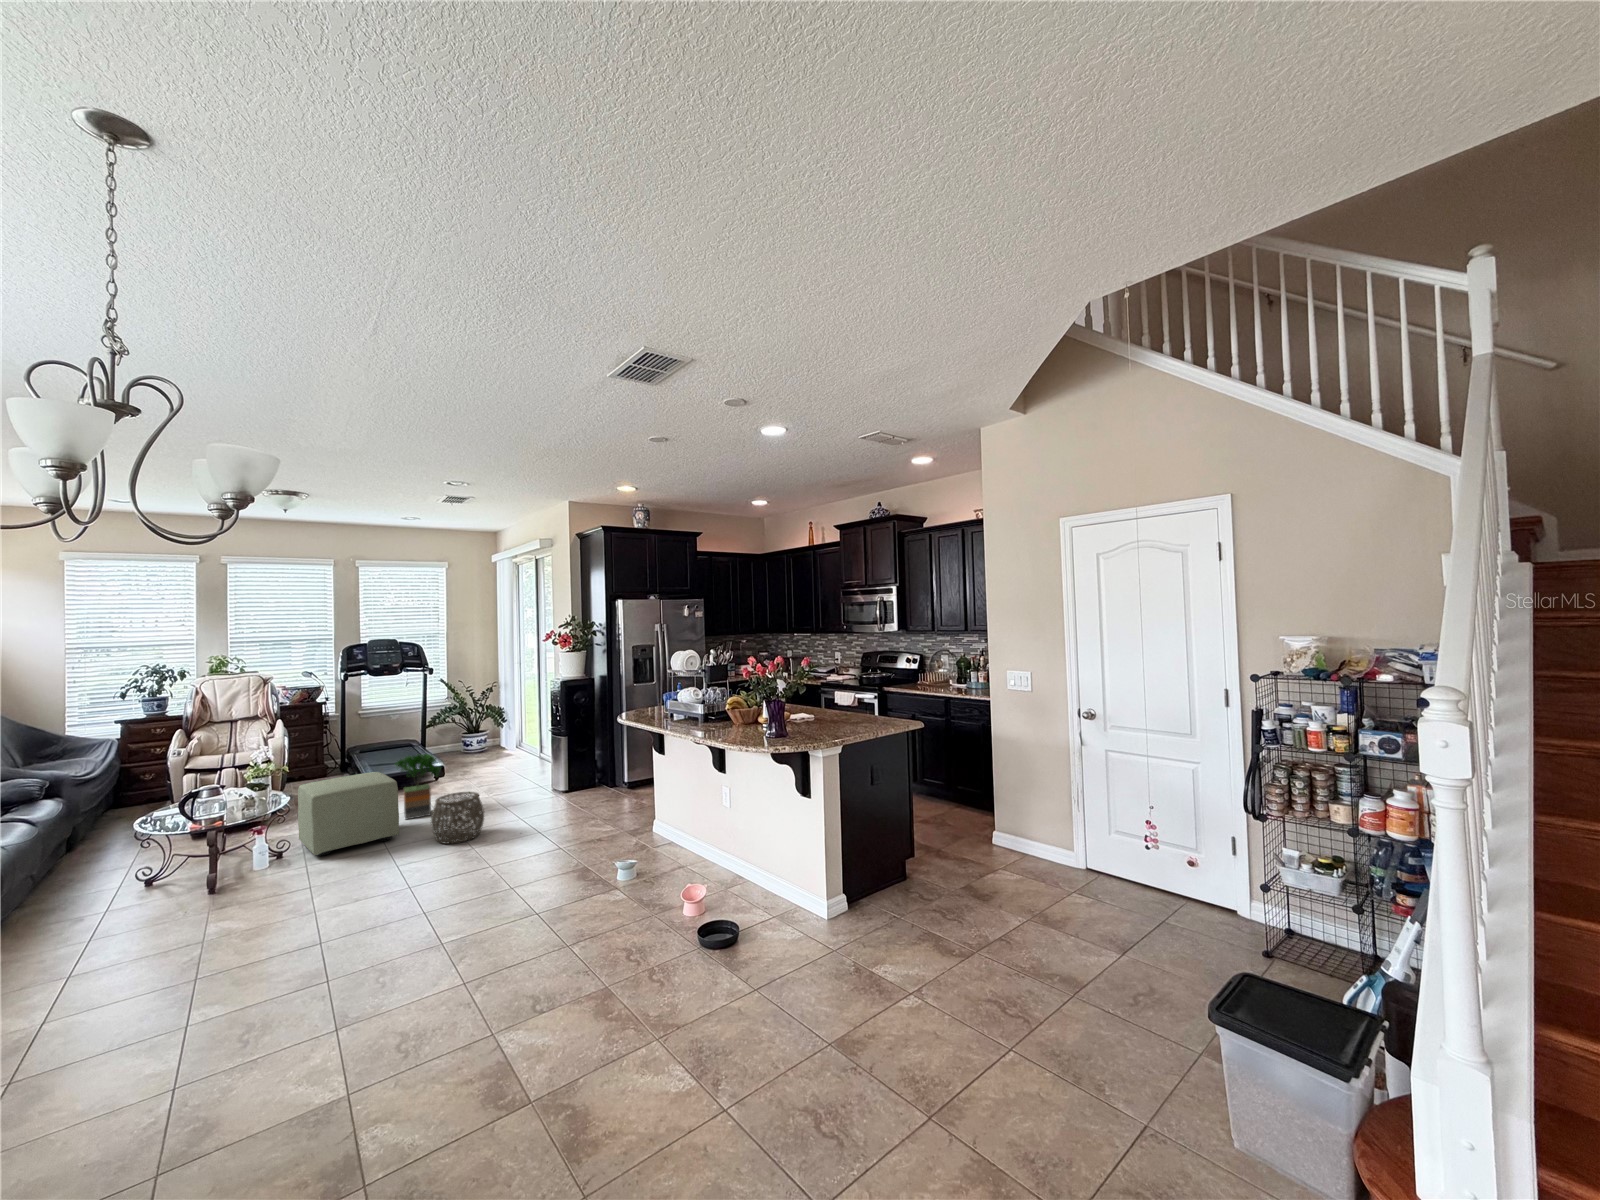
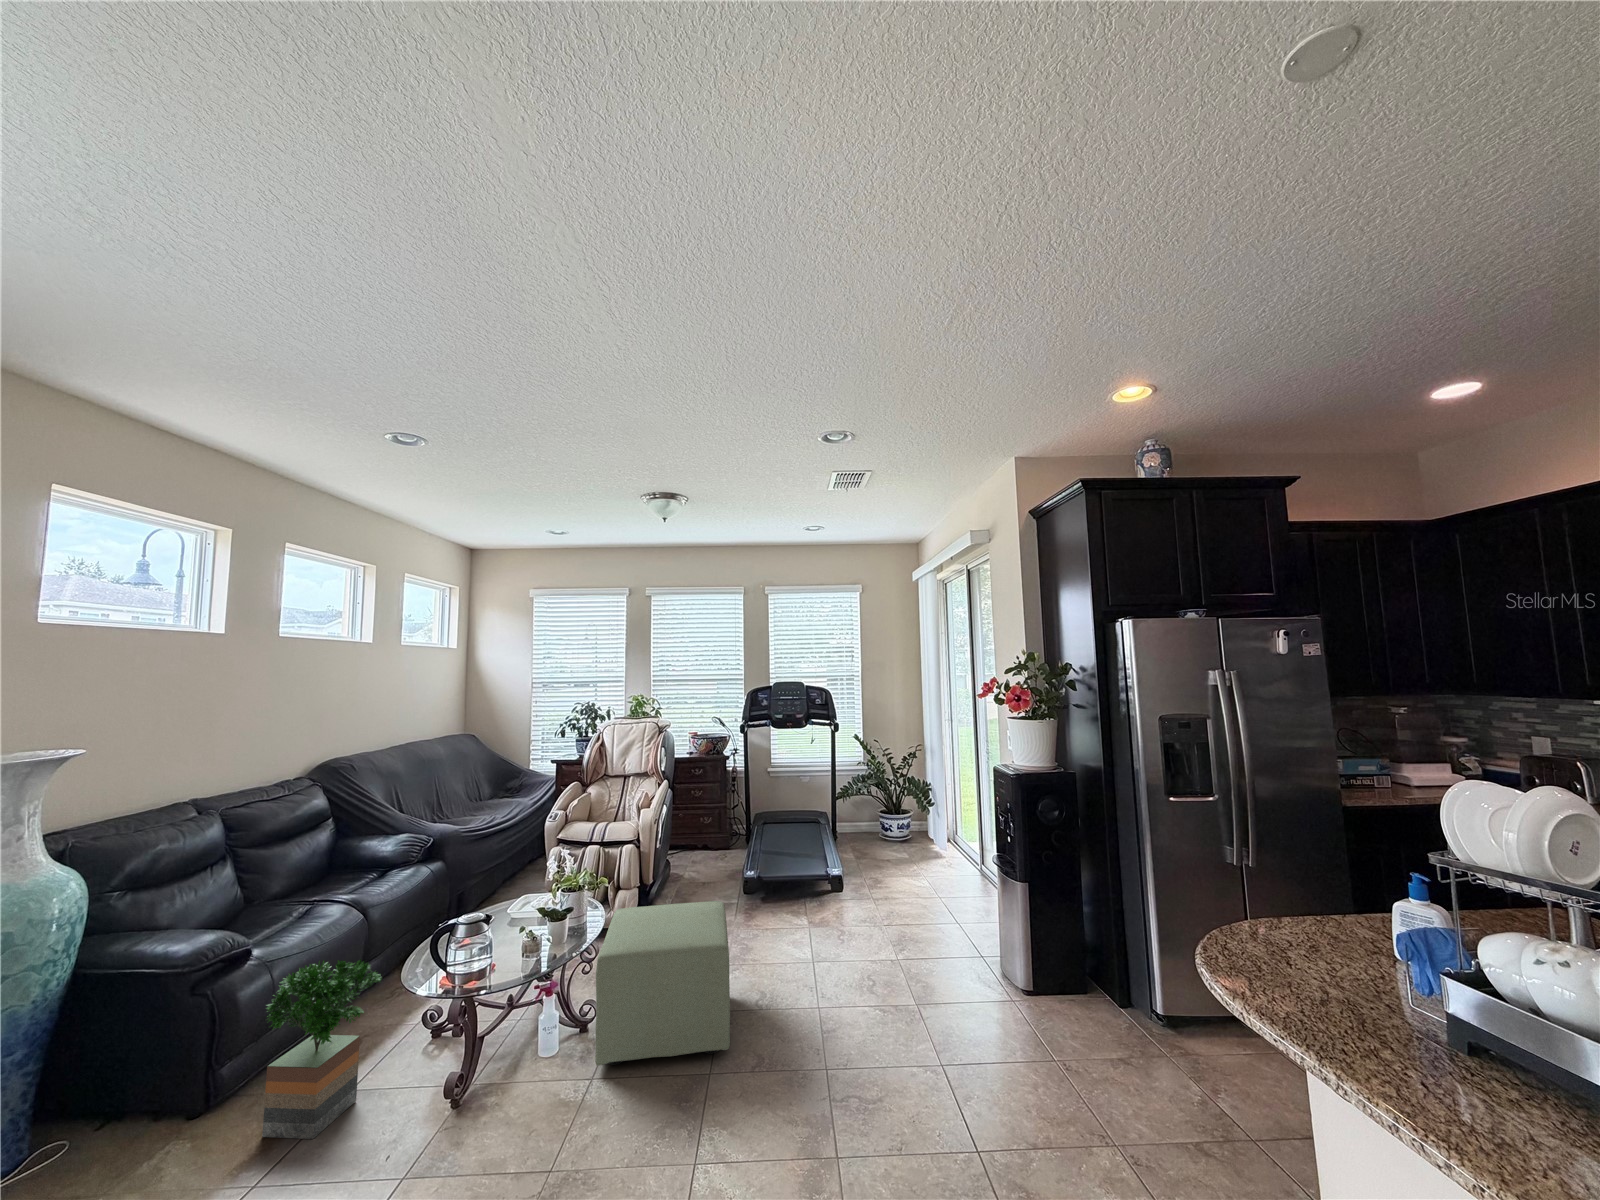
potted tree: present [395,754,441,819] -> present [262,959,381,1139]
woven basket: present [431,792,484,844] -> none [767,995,866,1134]

